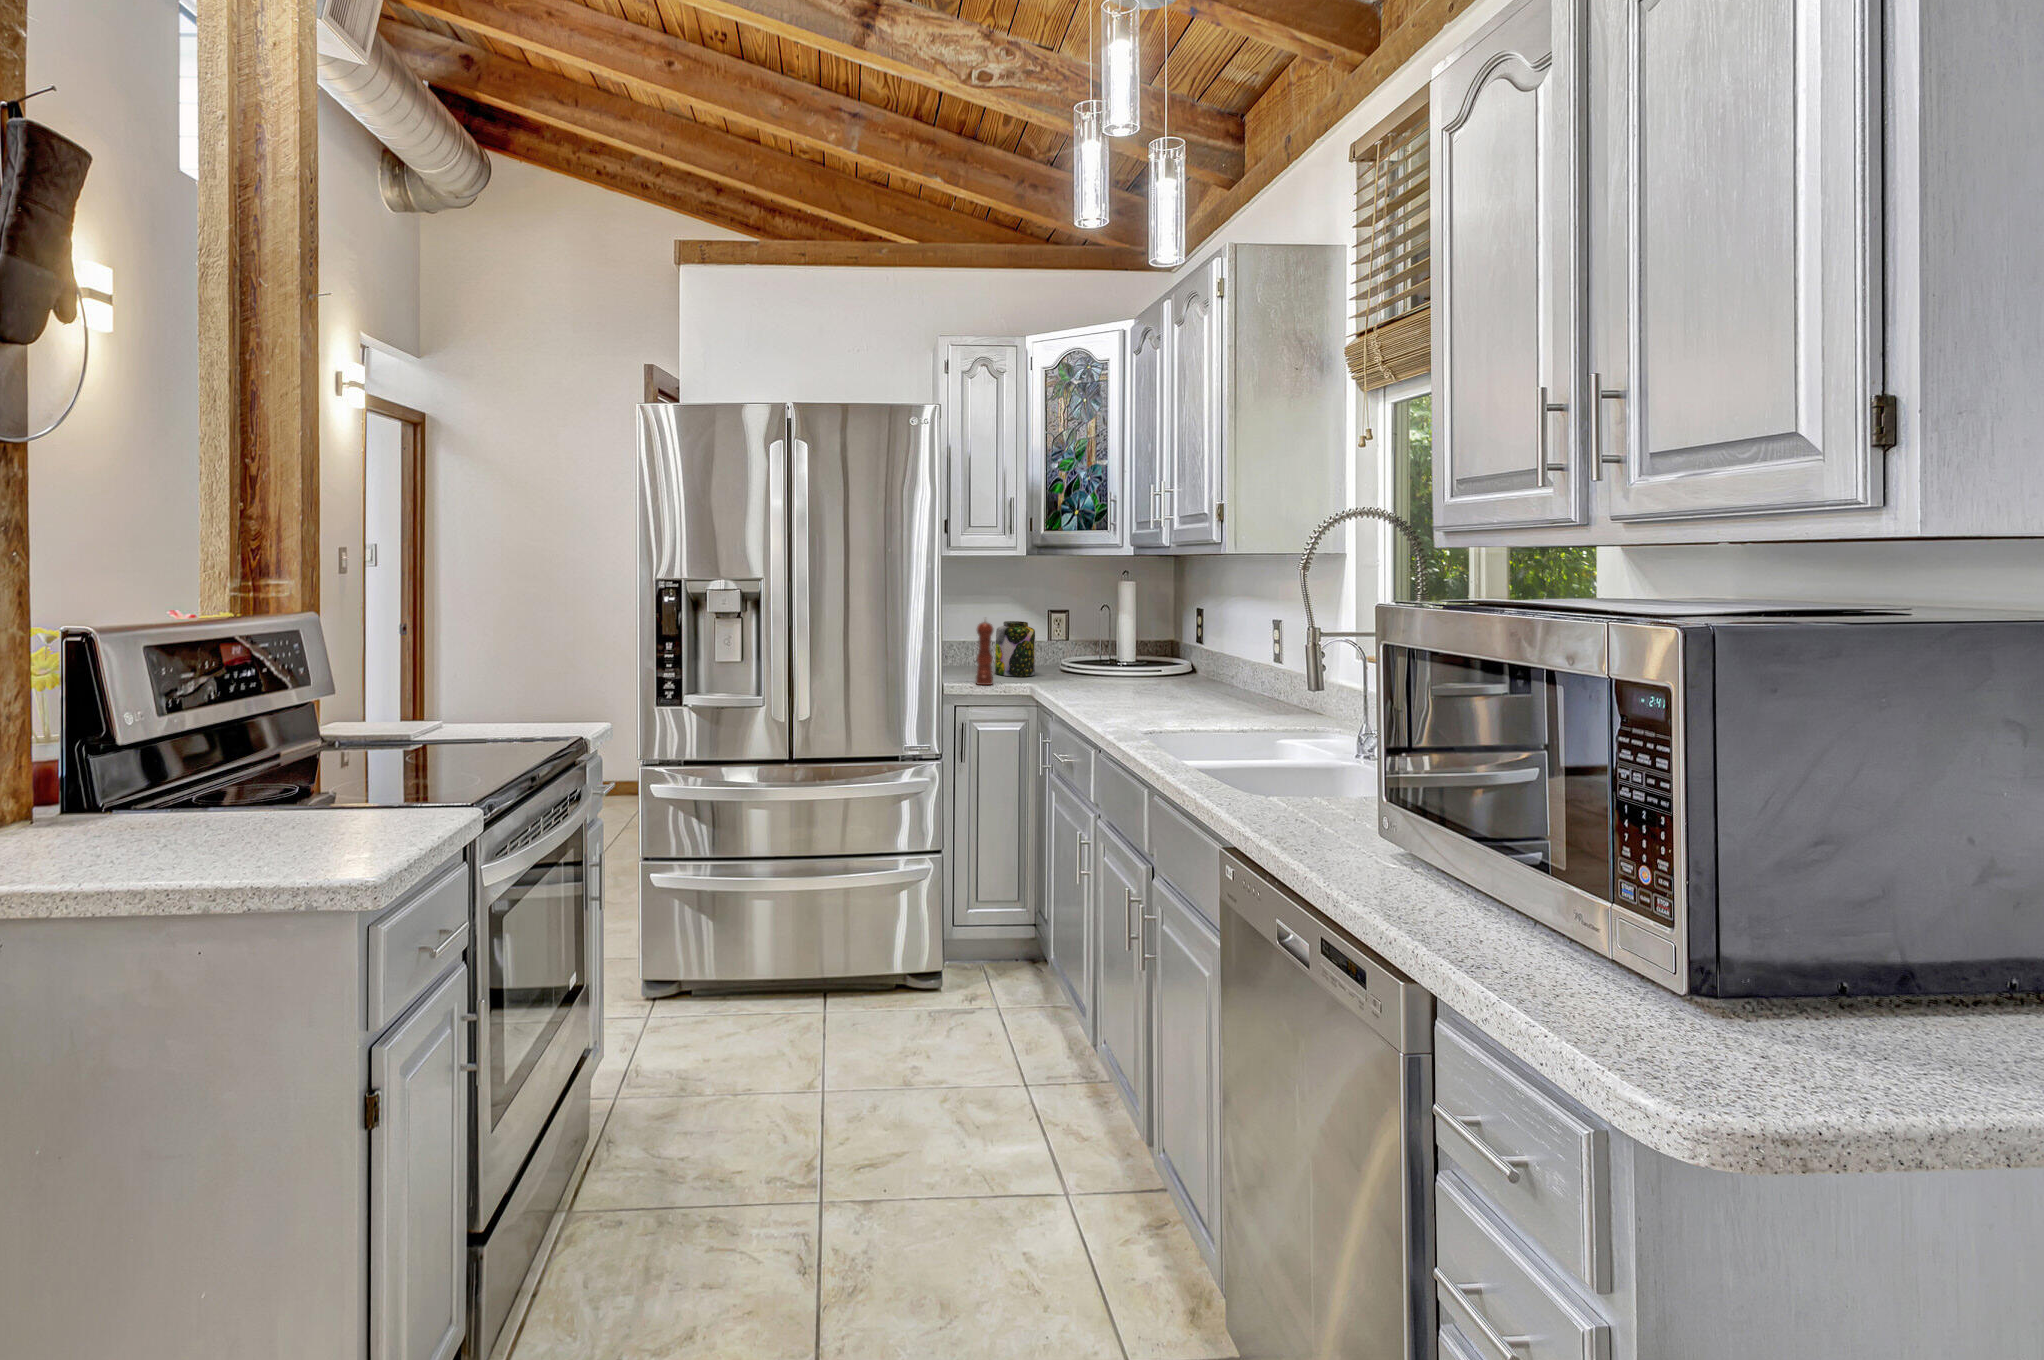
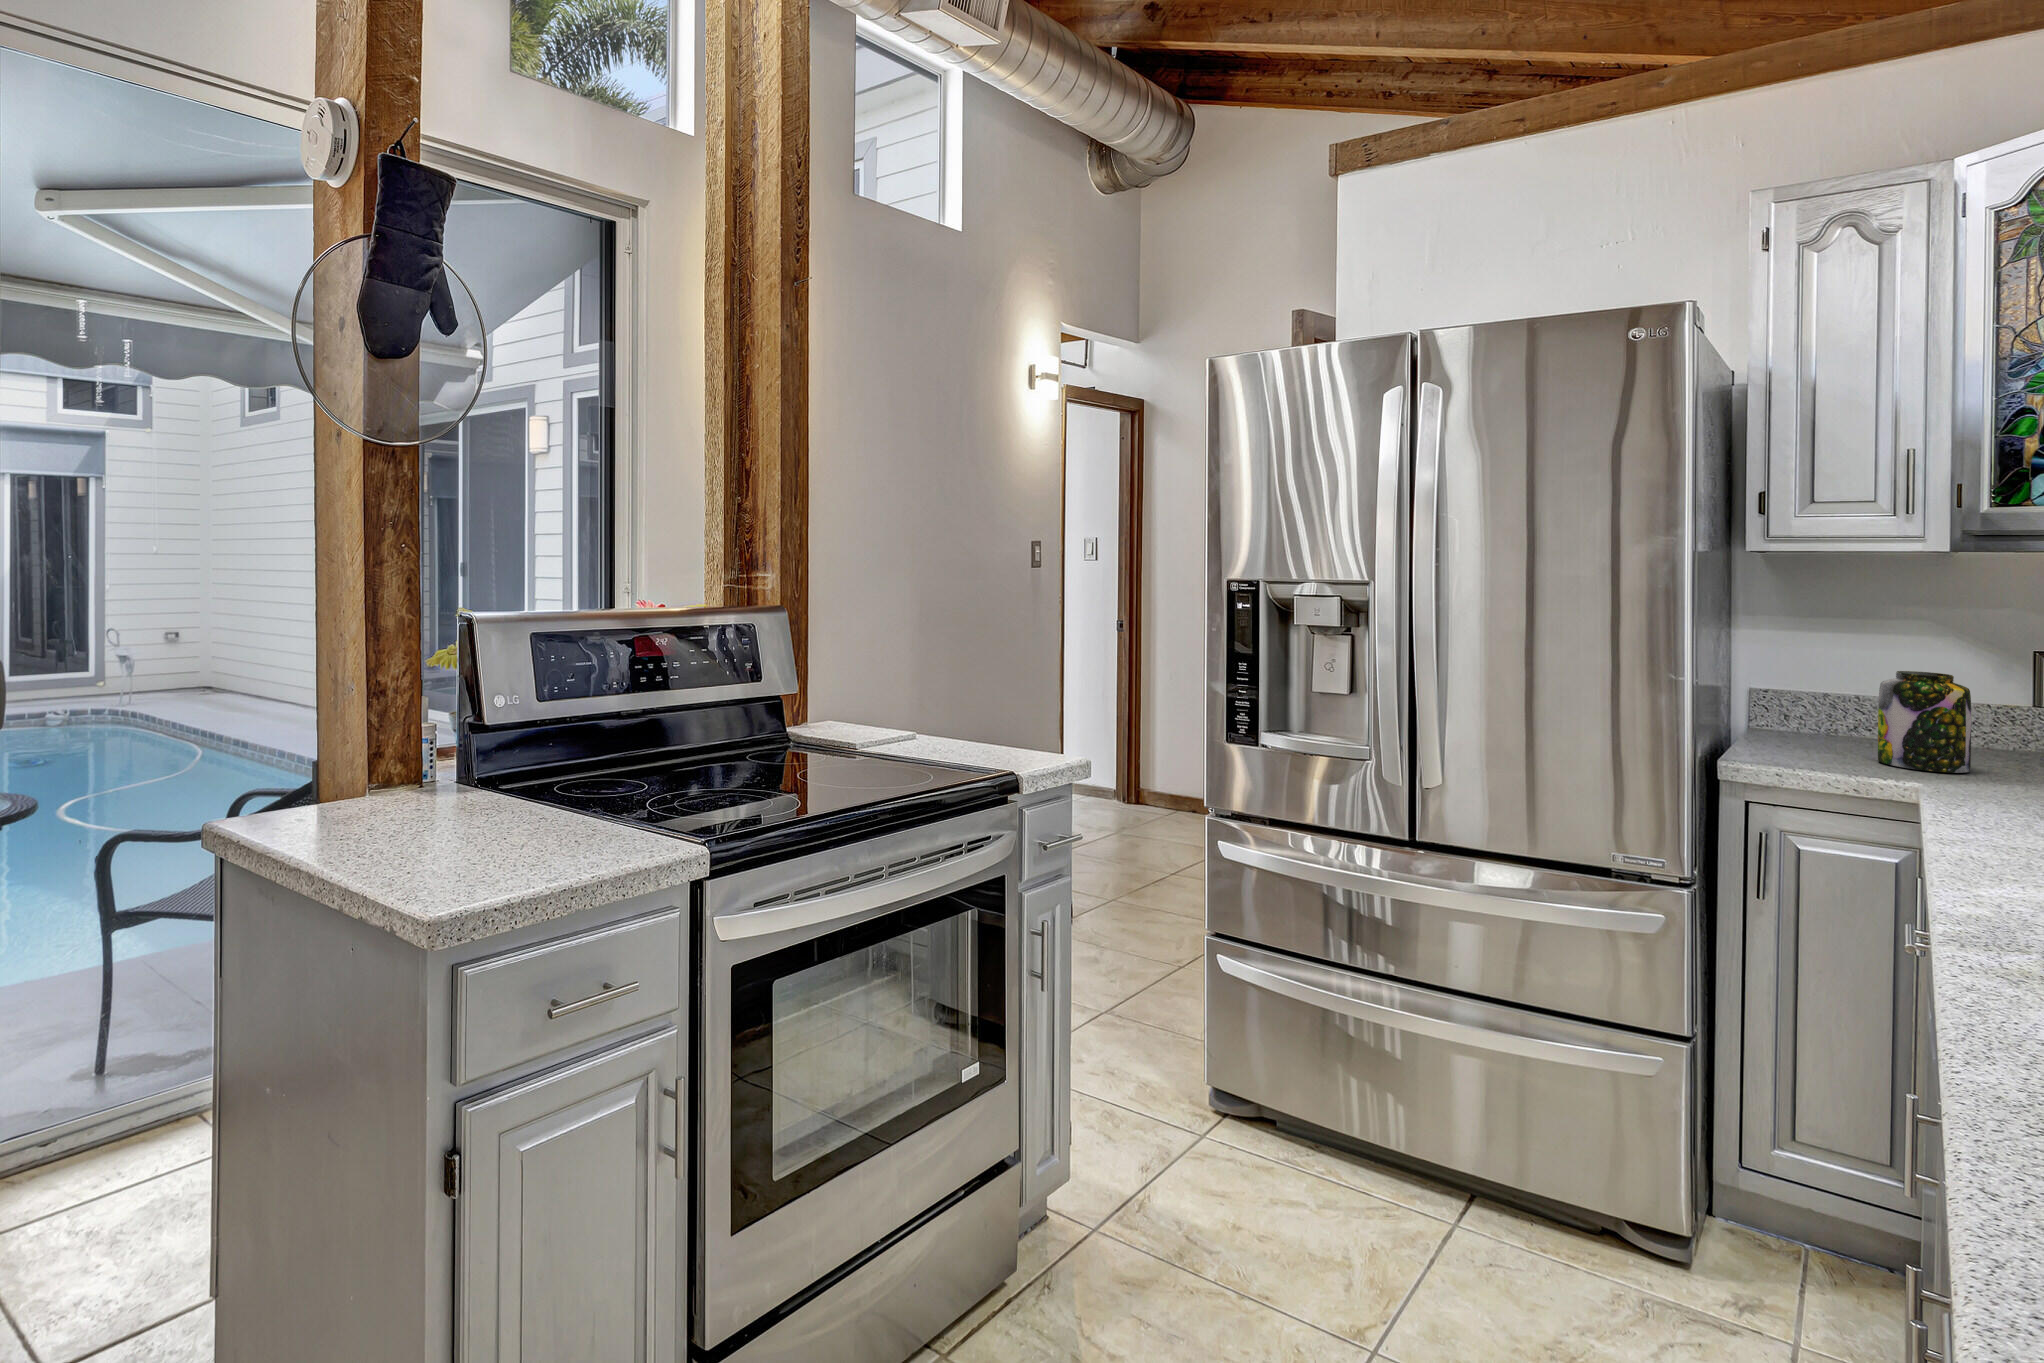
pepper mill: present [976,619,994,685] -> none [1804,657,1843,775]

